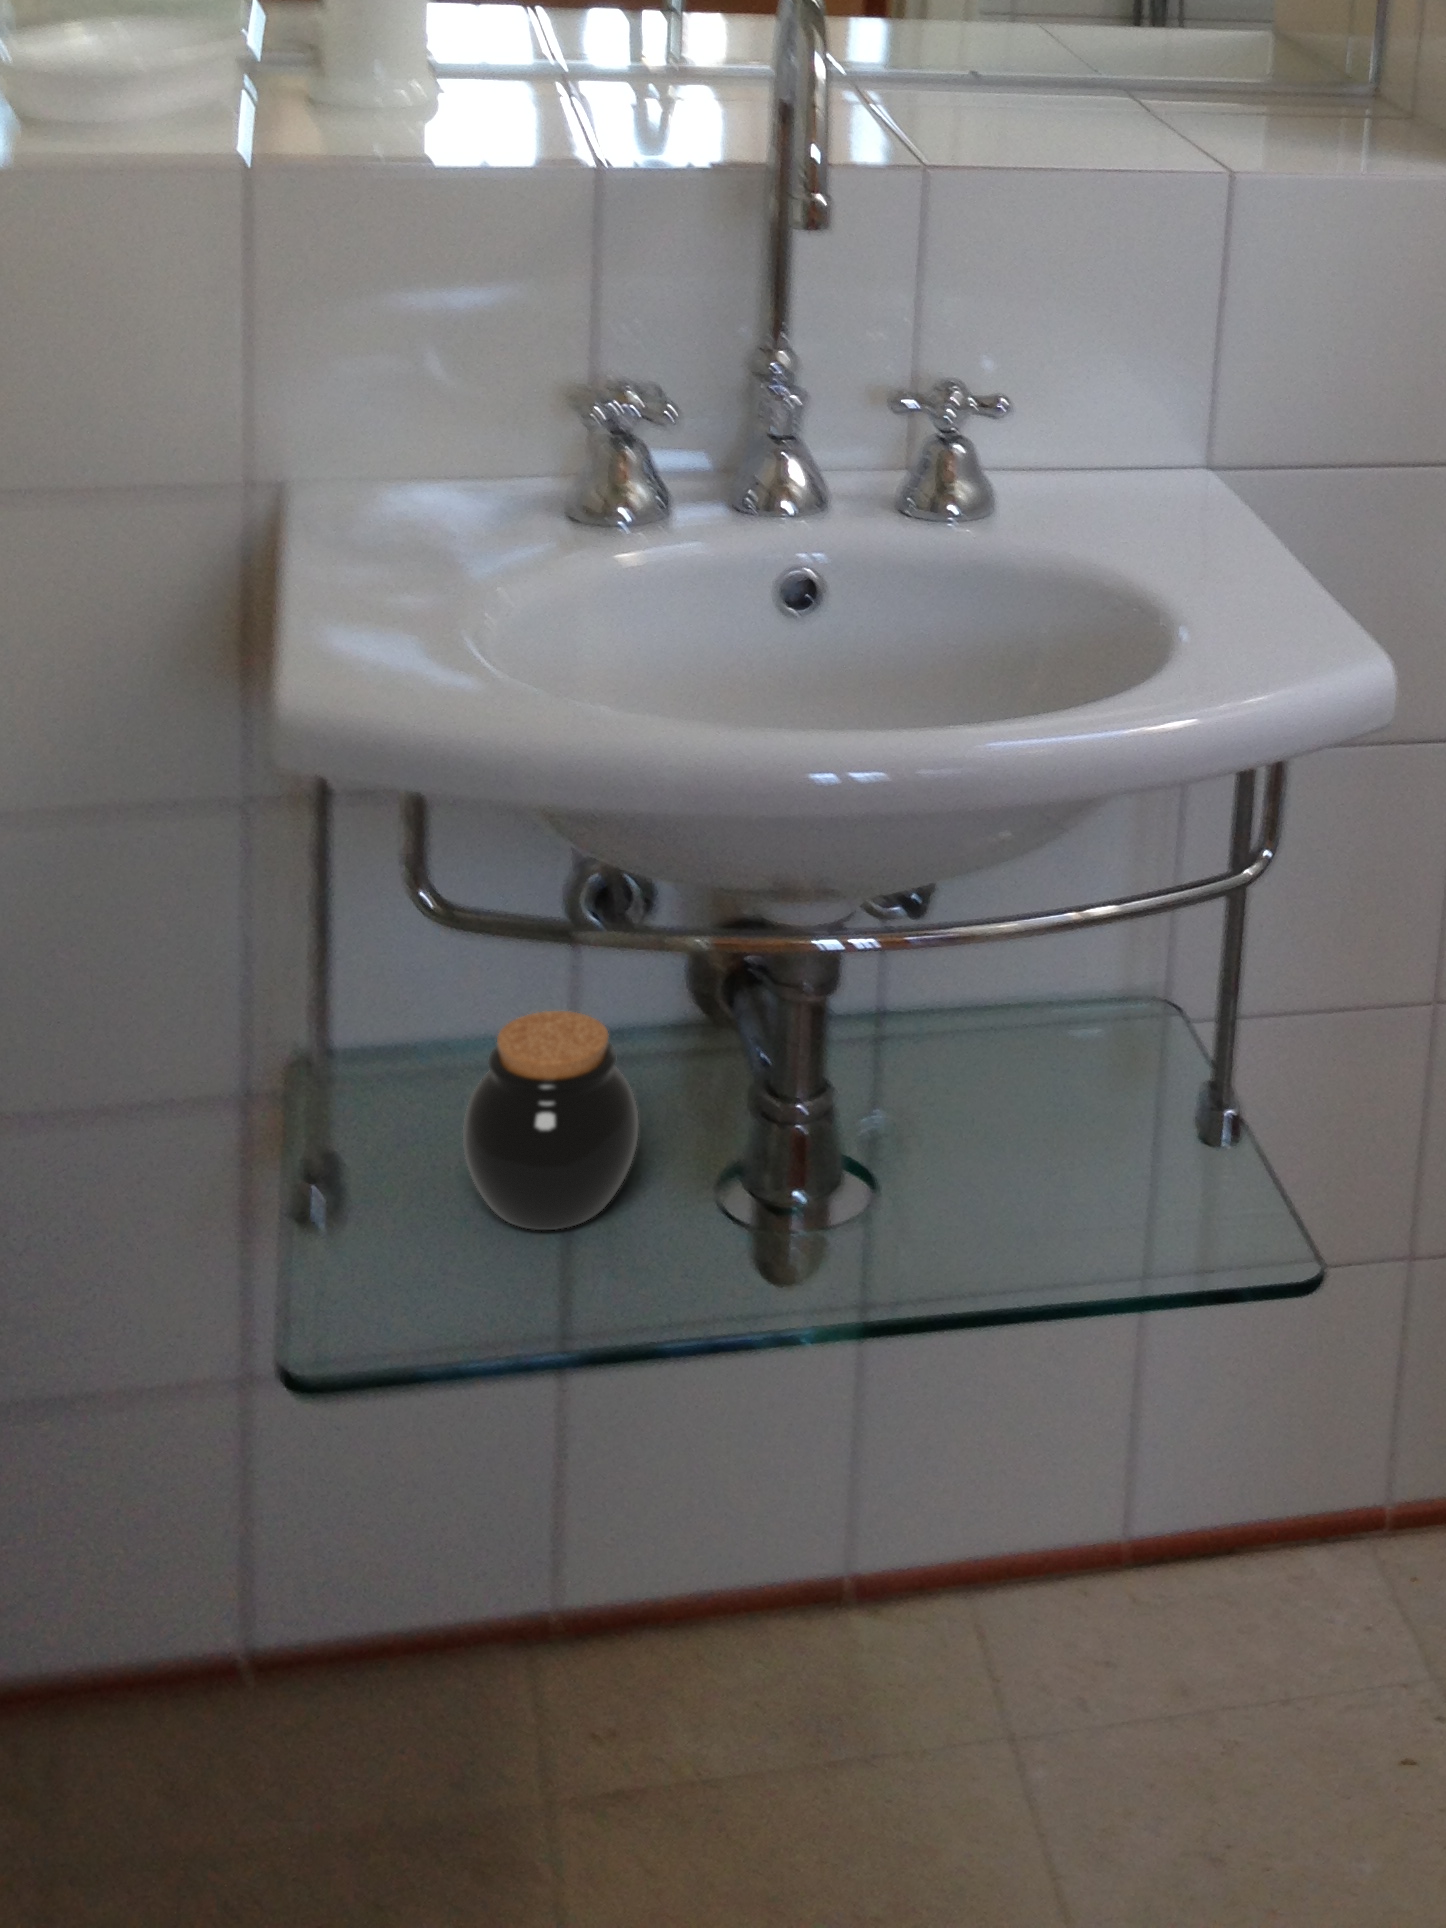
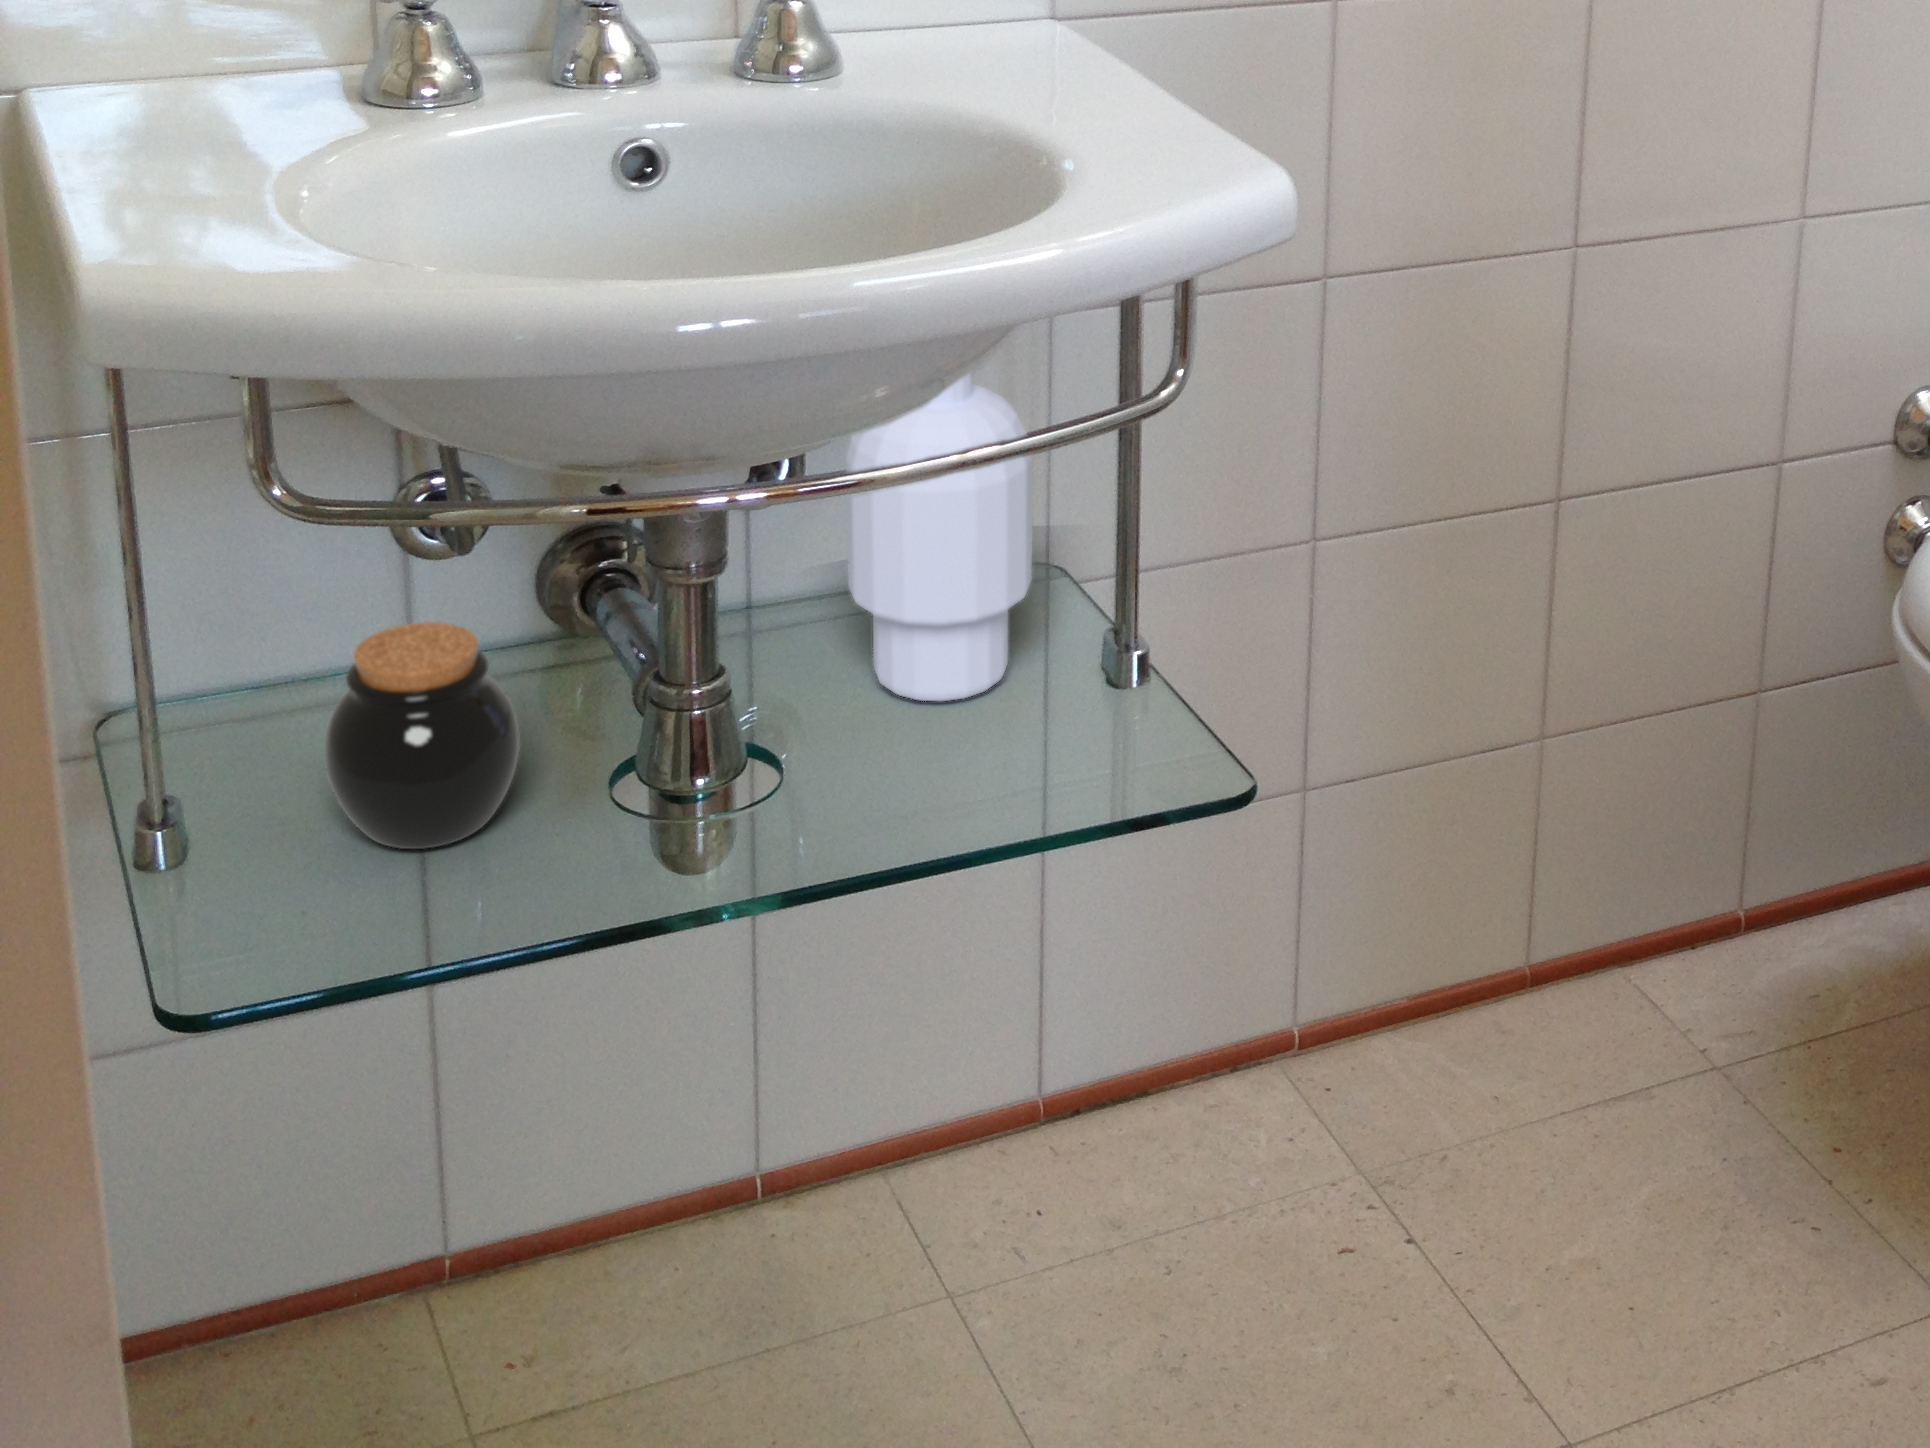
soap bottle: none [962,720,1146,1140] -> present [846,371,1033,701]

